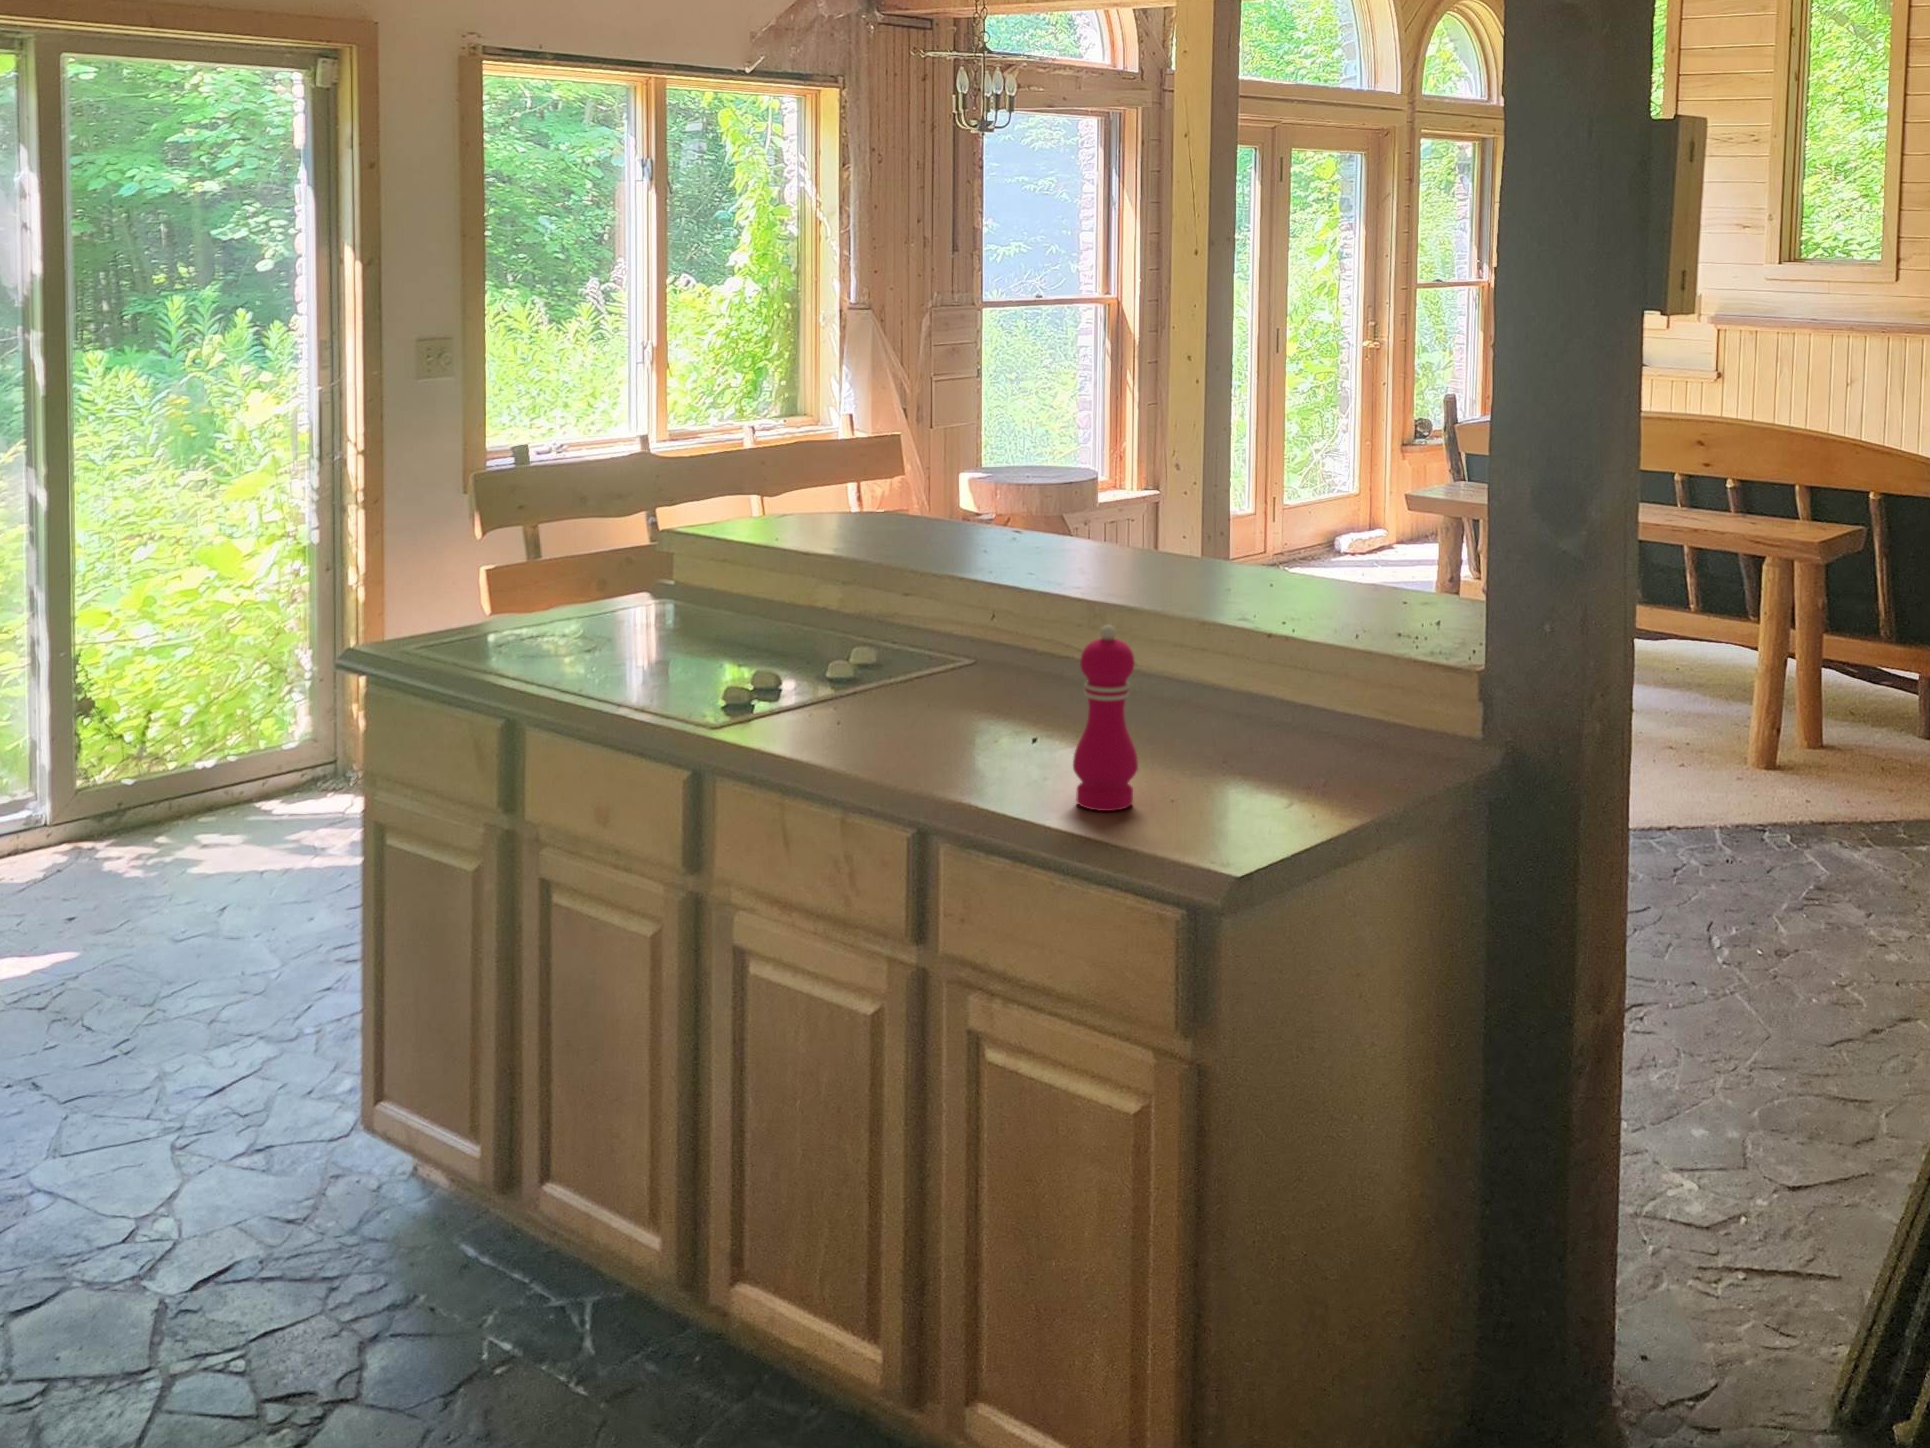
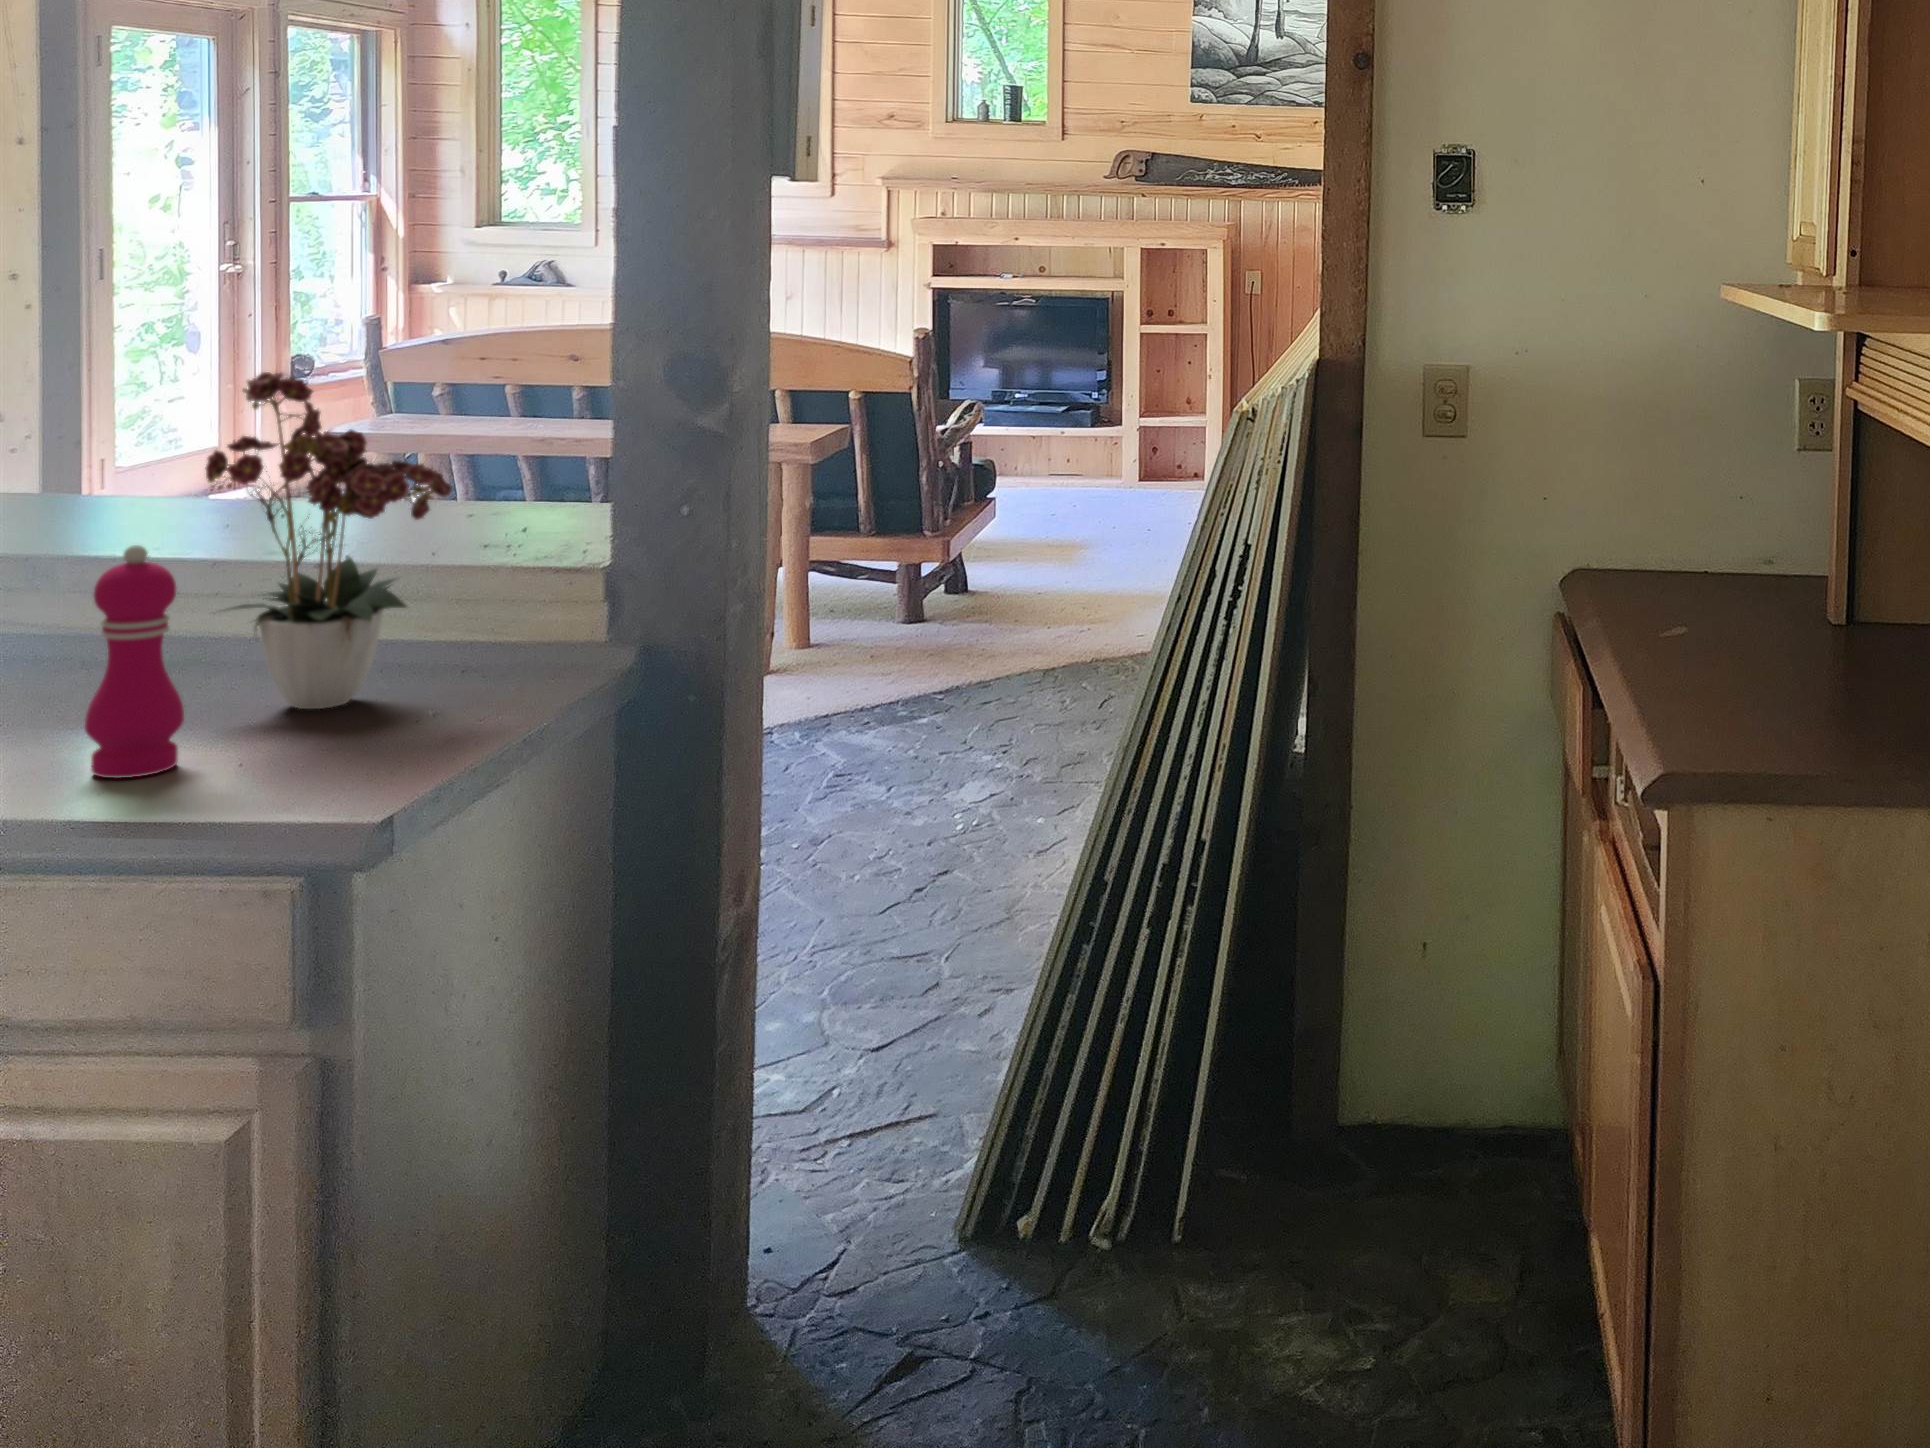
flower arrangement: none [1164,473,1366,773] -> present [205,372,452,709]

